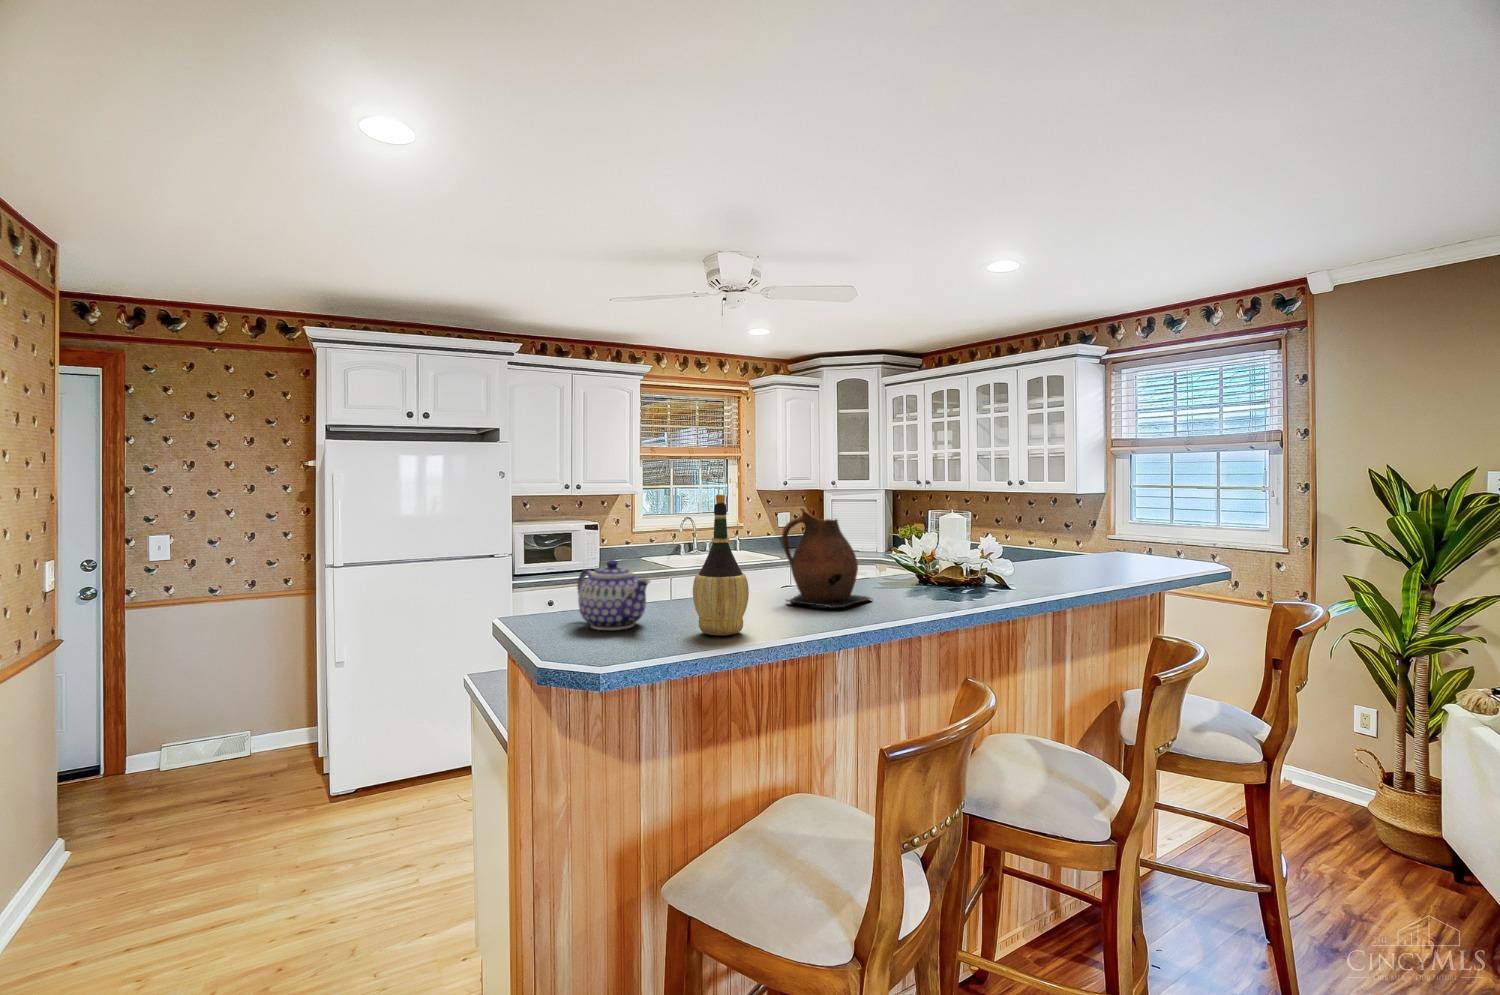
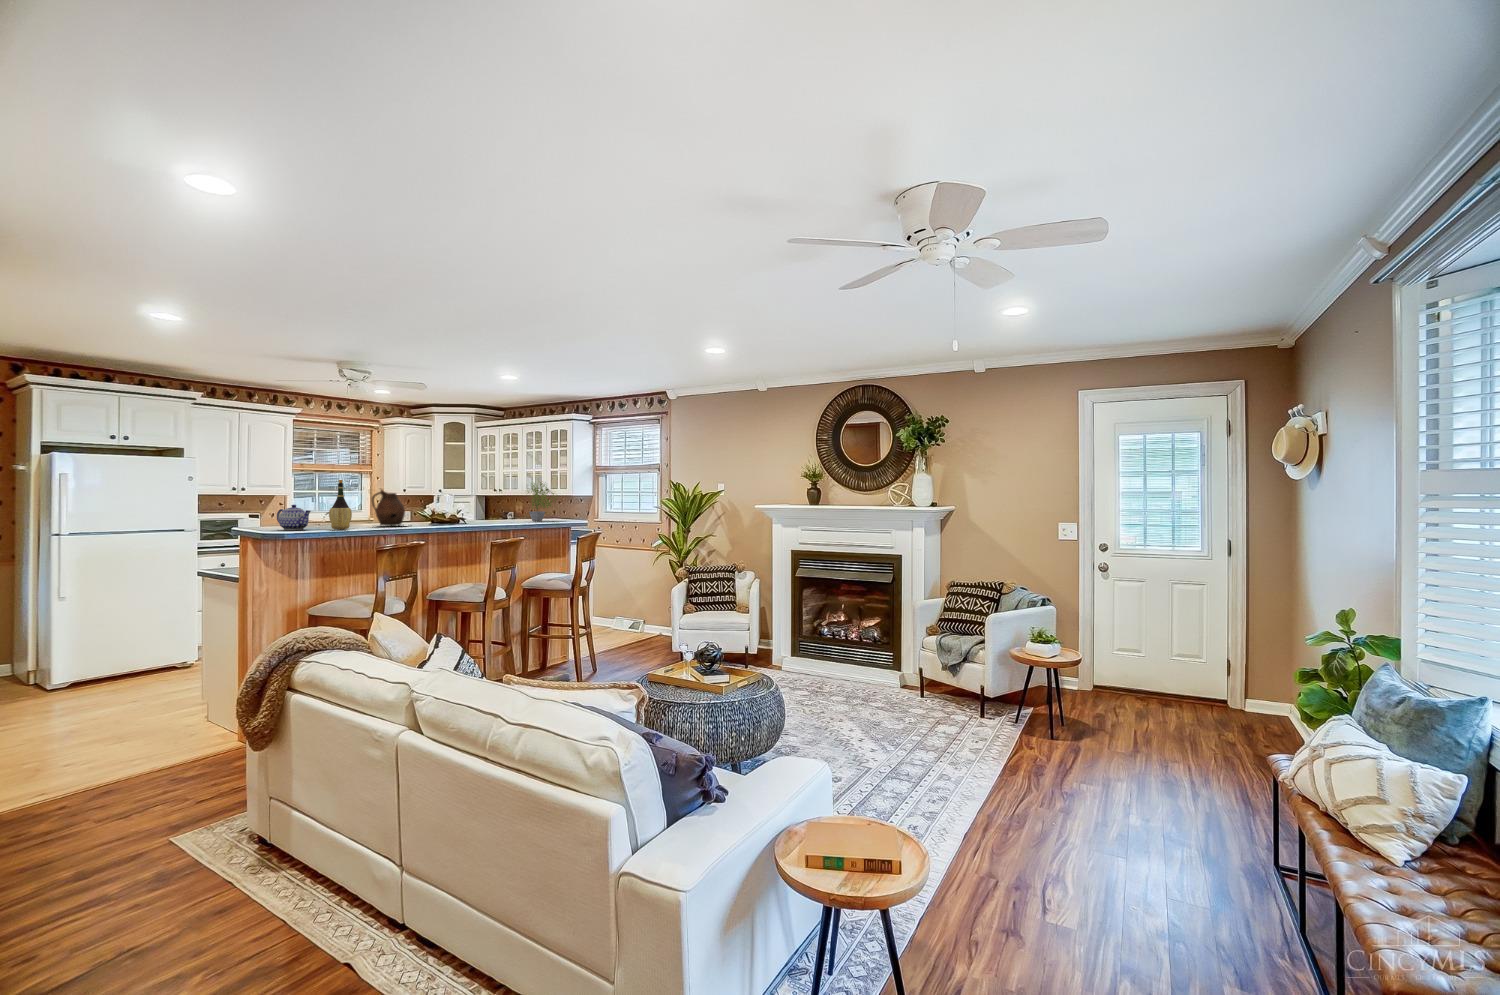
potted plant: none [1071,468,1161,571] -> present [527,482,556,521]

